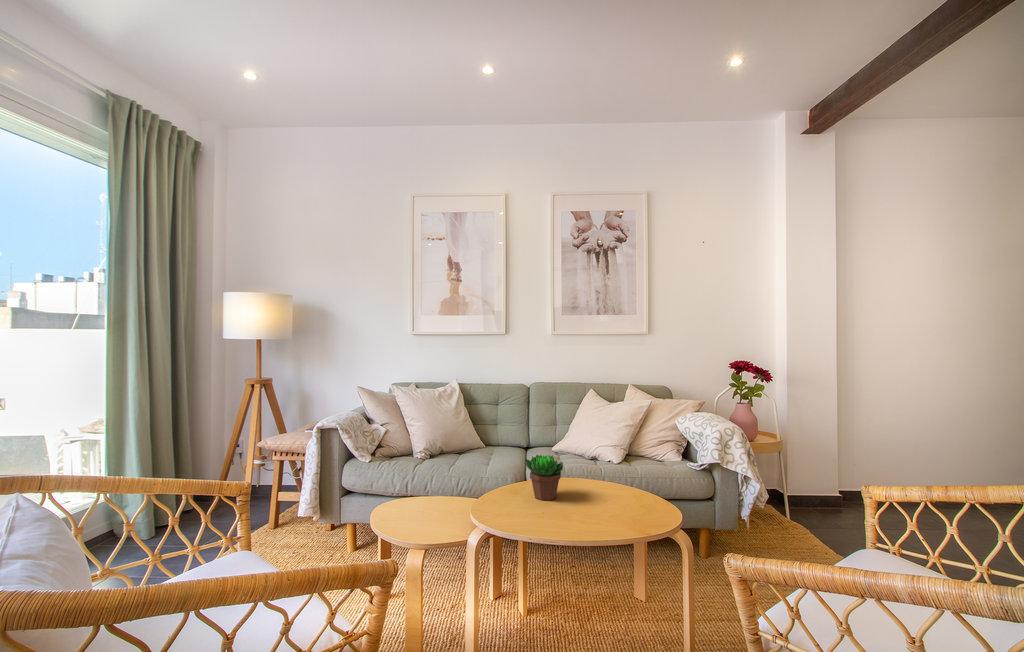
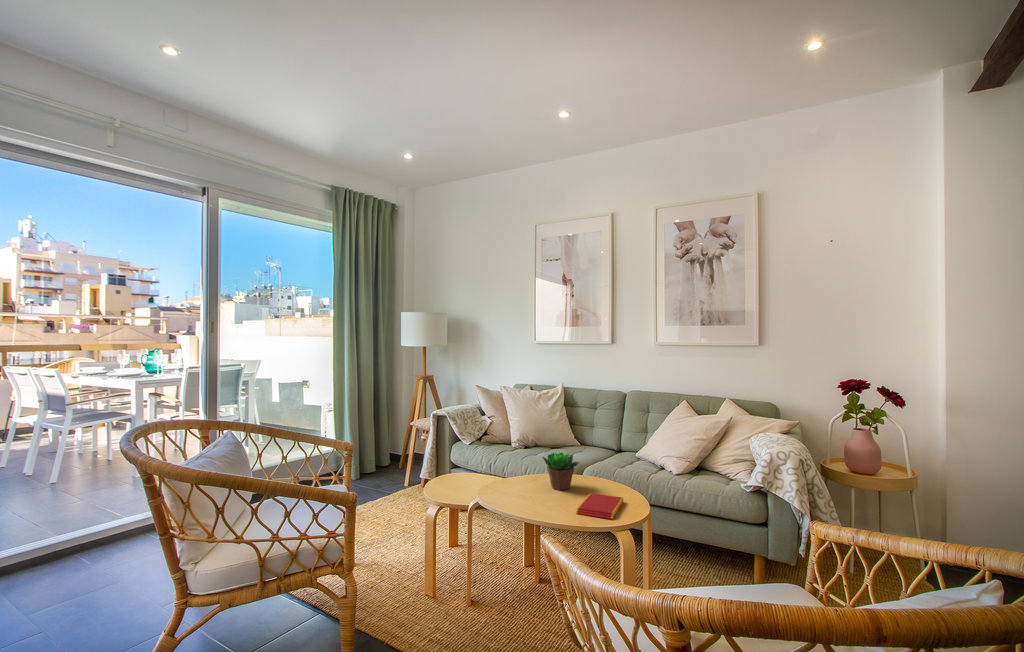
book: none [590,496,650,525] -> present [576,493,624,519]

